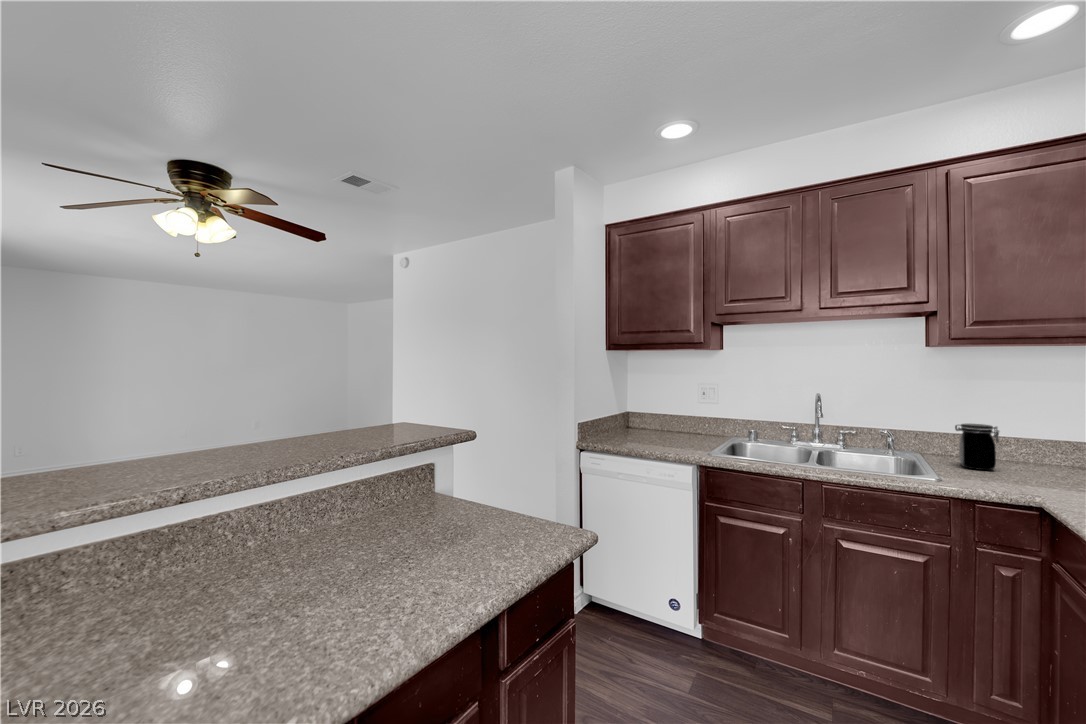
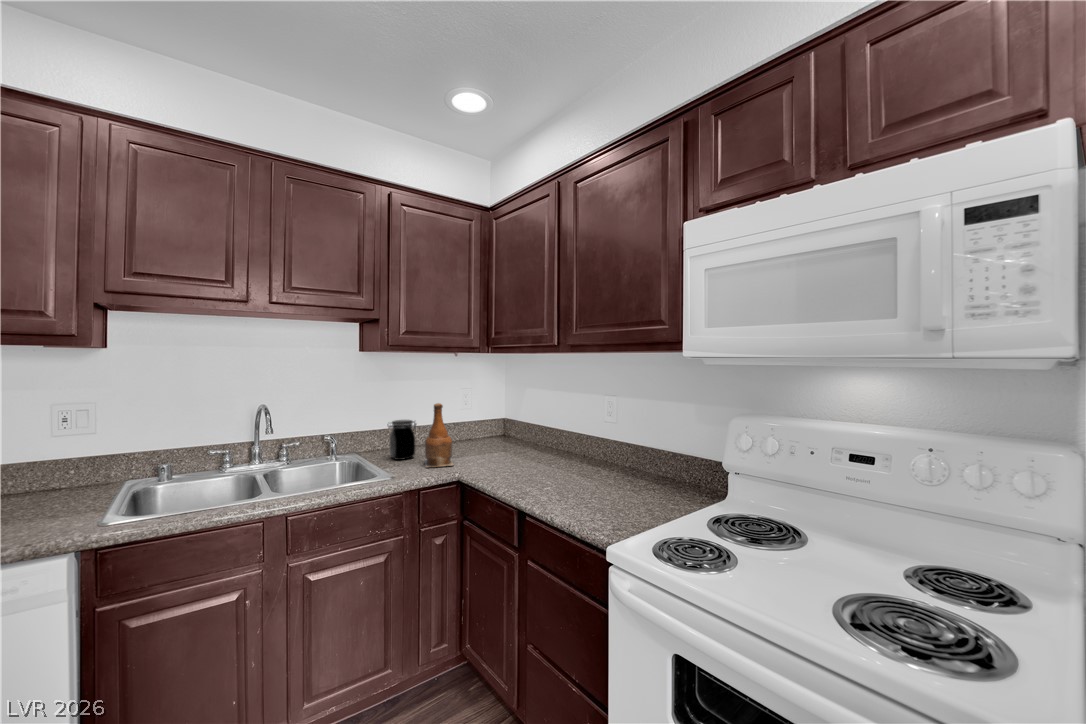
bottle: none [998,407,1054,489] -> present [425,403,453,467]

